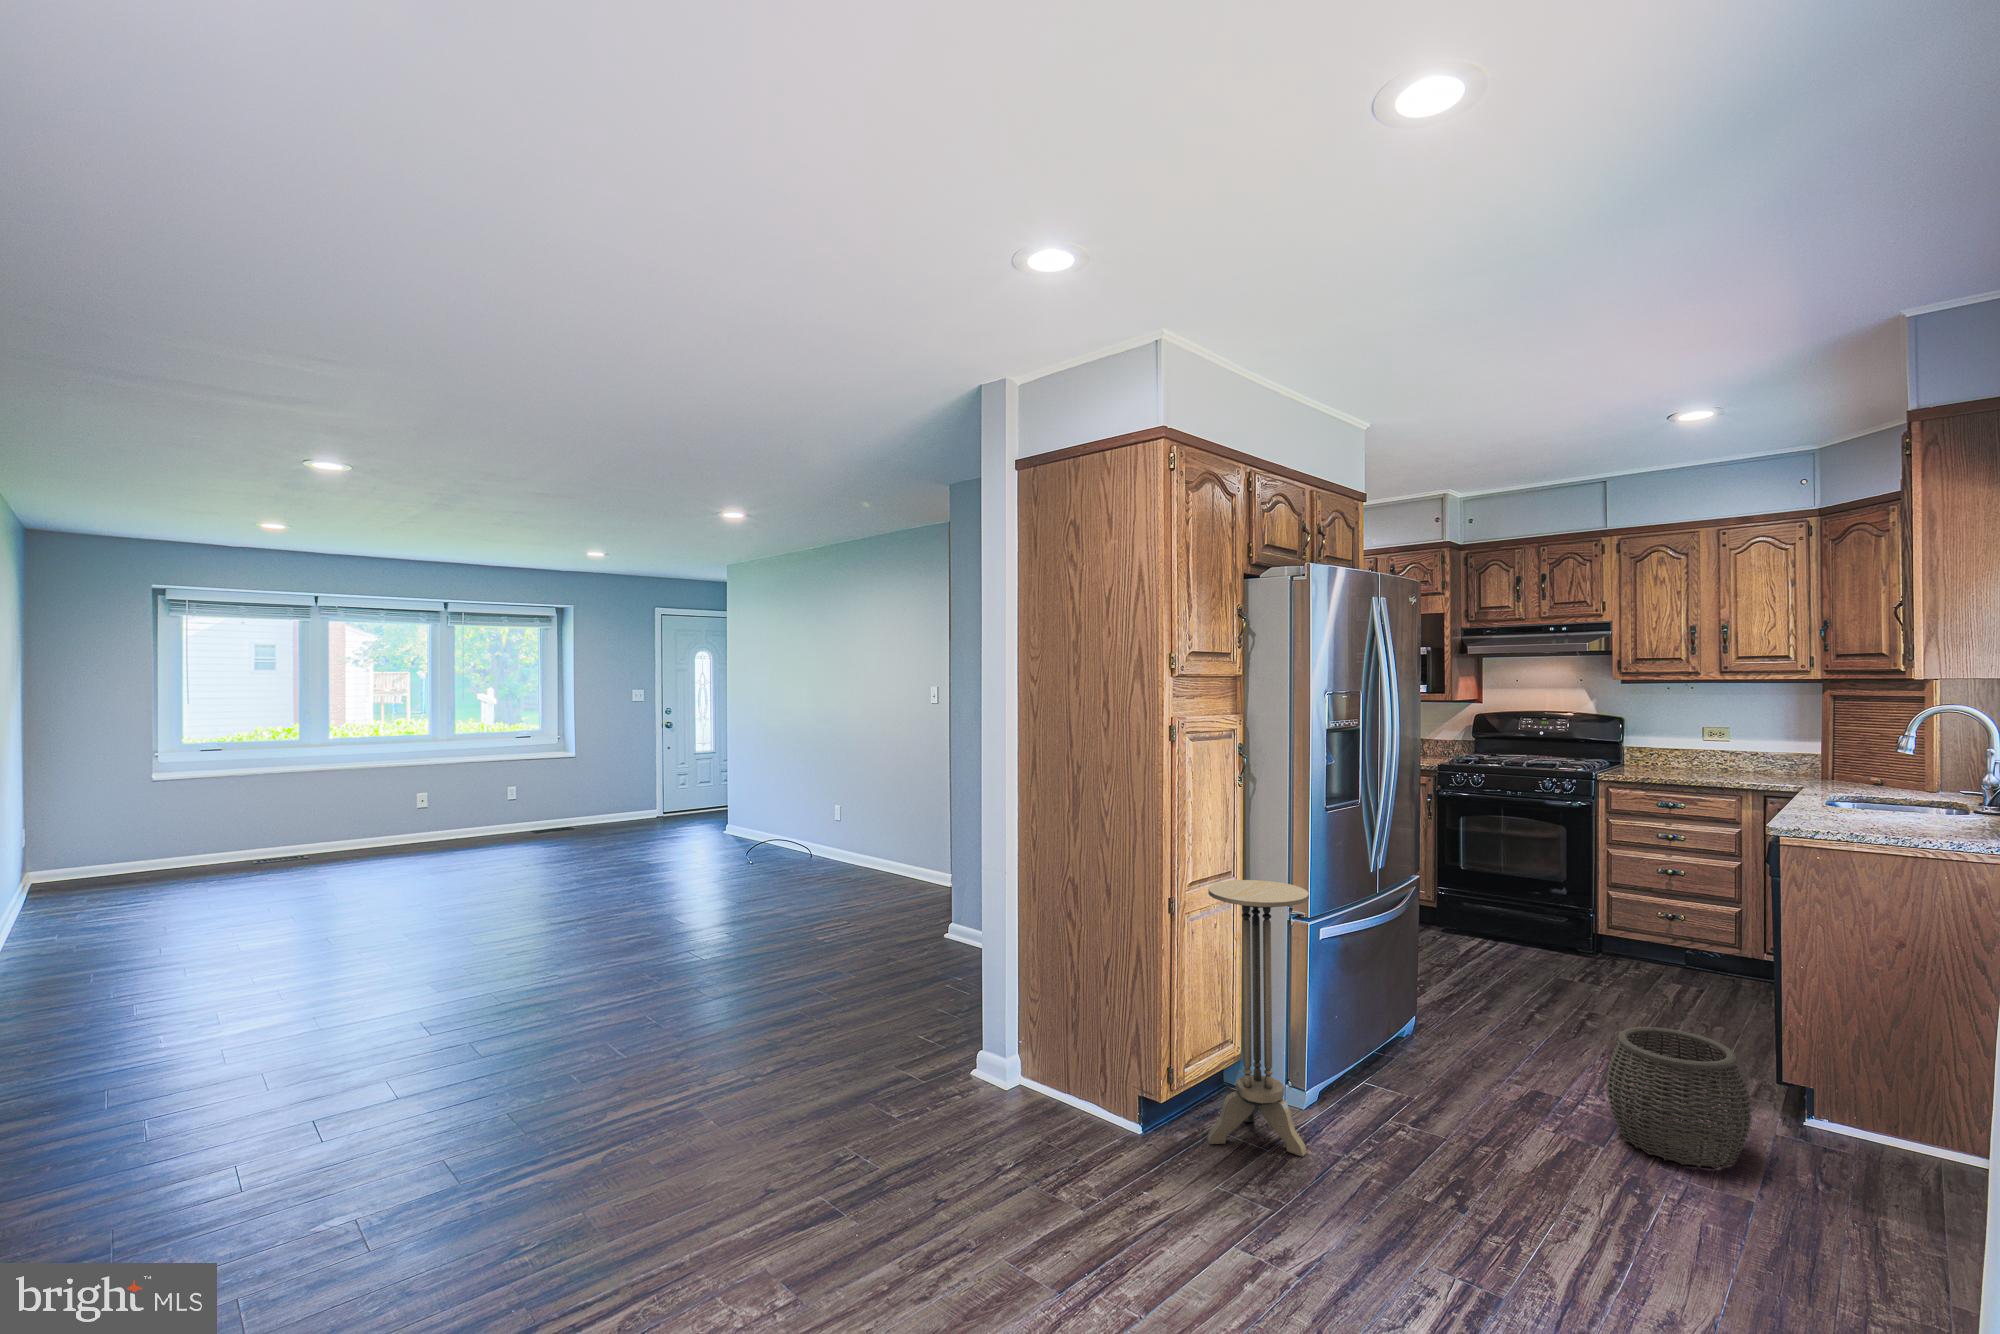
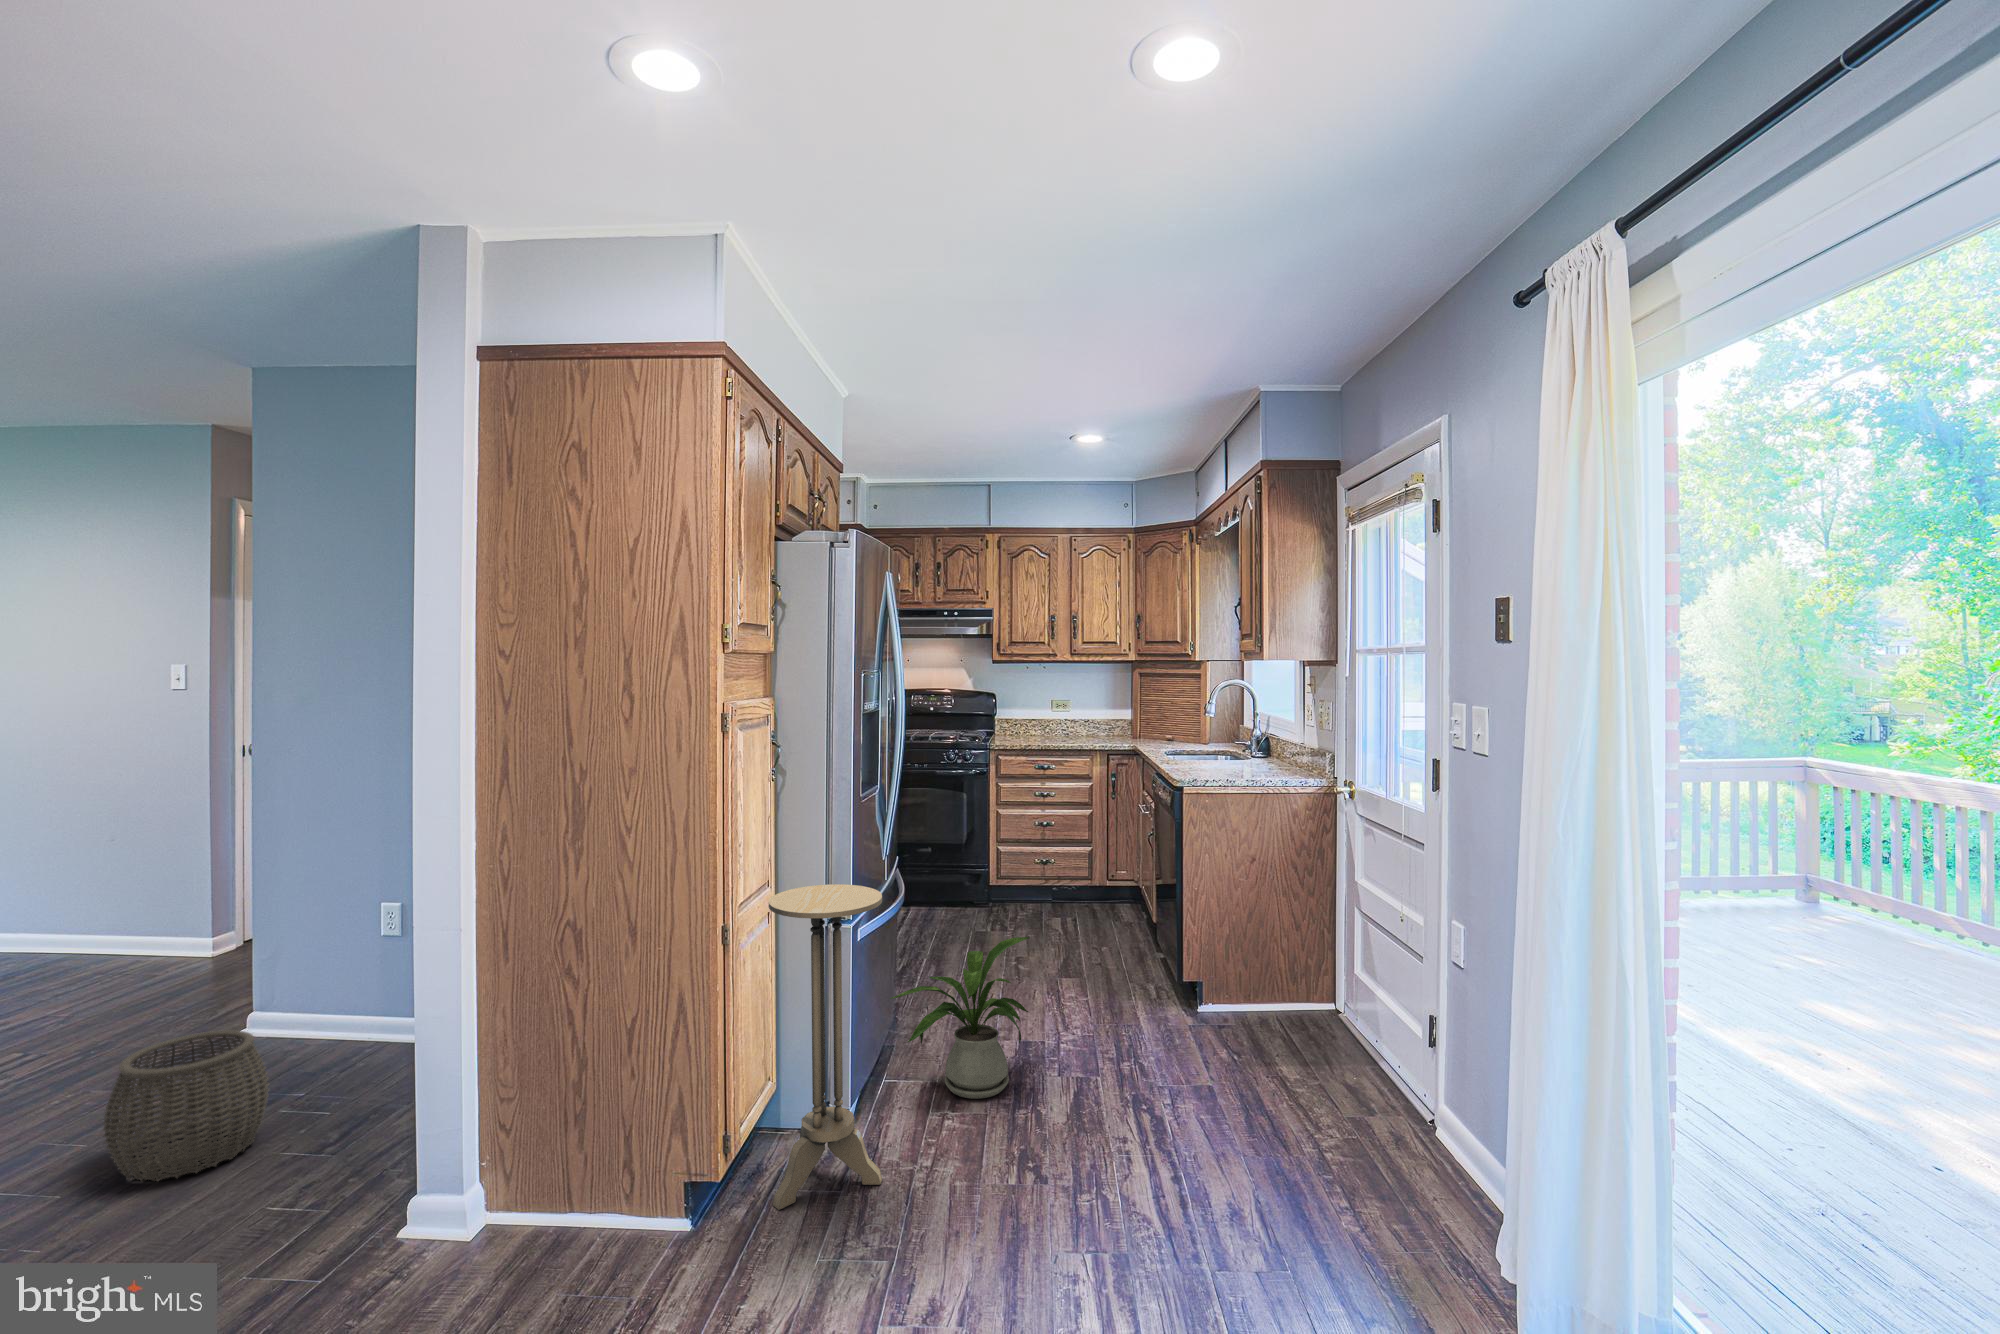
house plant: none [1355,972,1525,1127] -> present [890,937,1030,1099]
woven basket: present [1606,1027,1752,1168] -> present [103,1030,269,1182]

